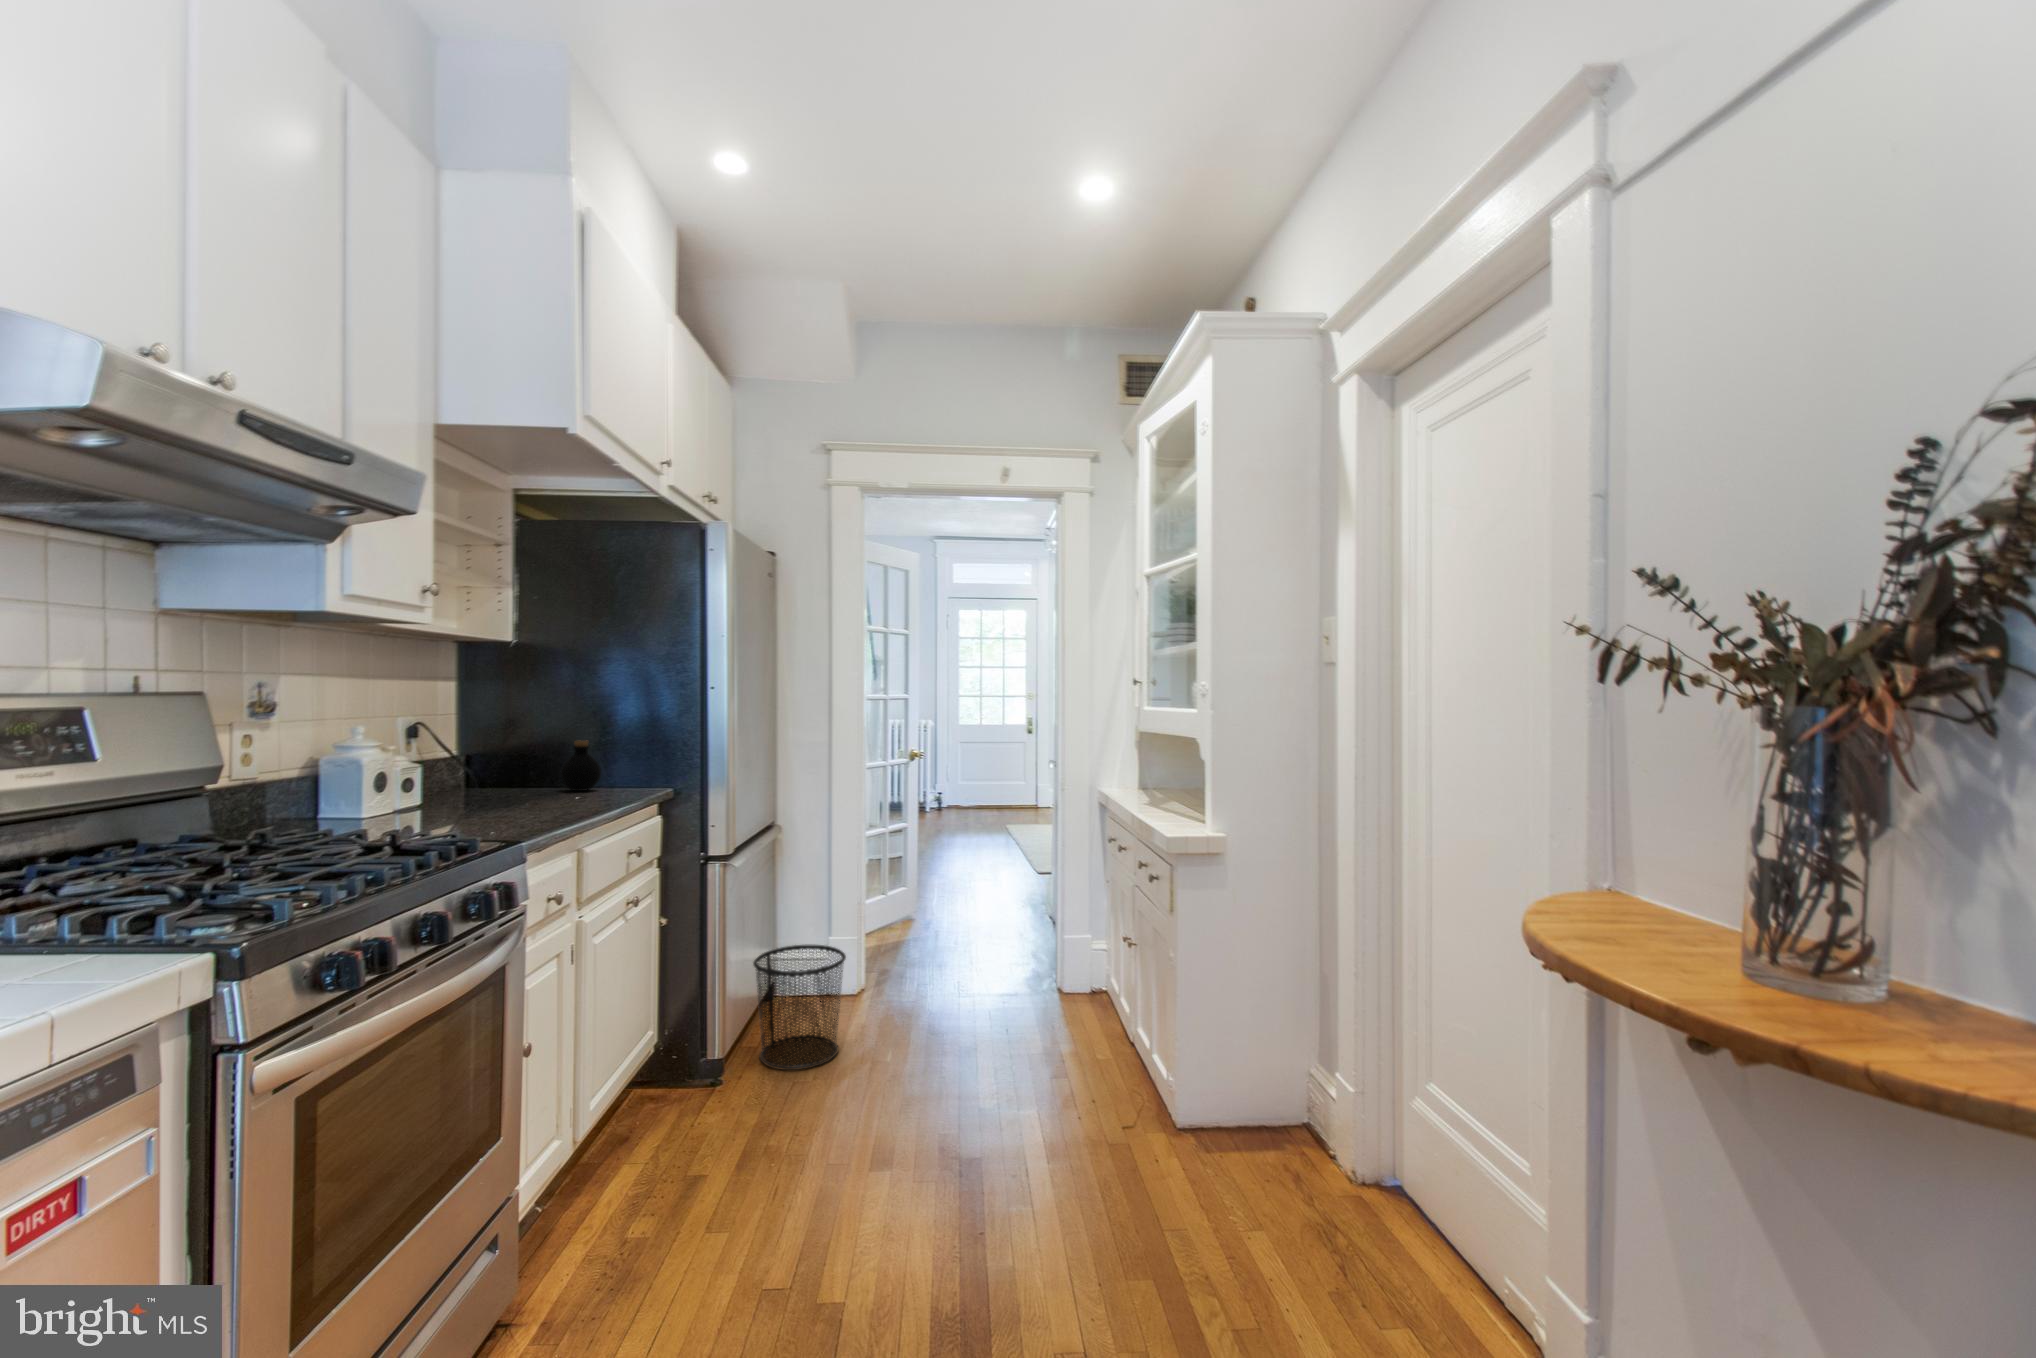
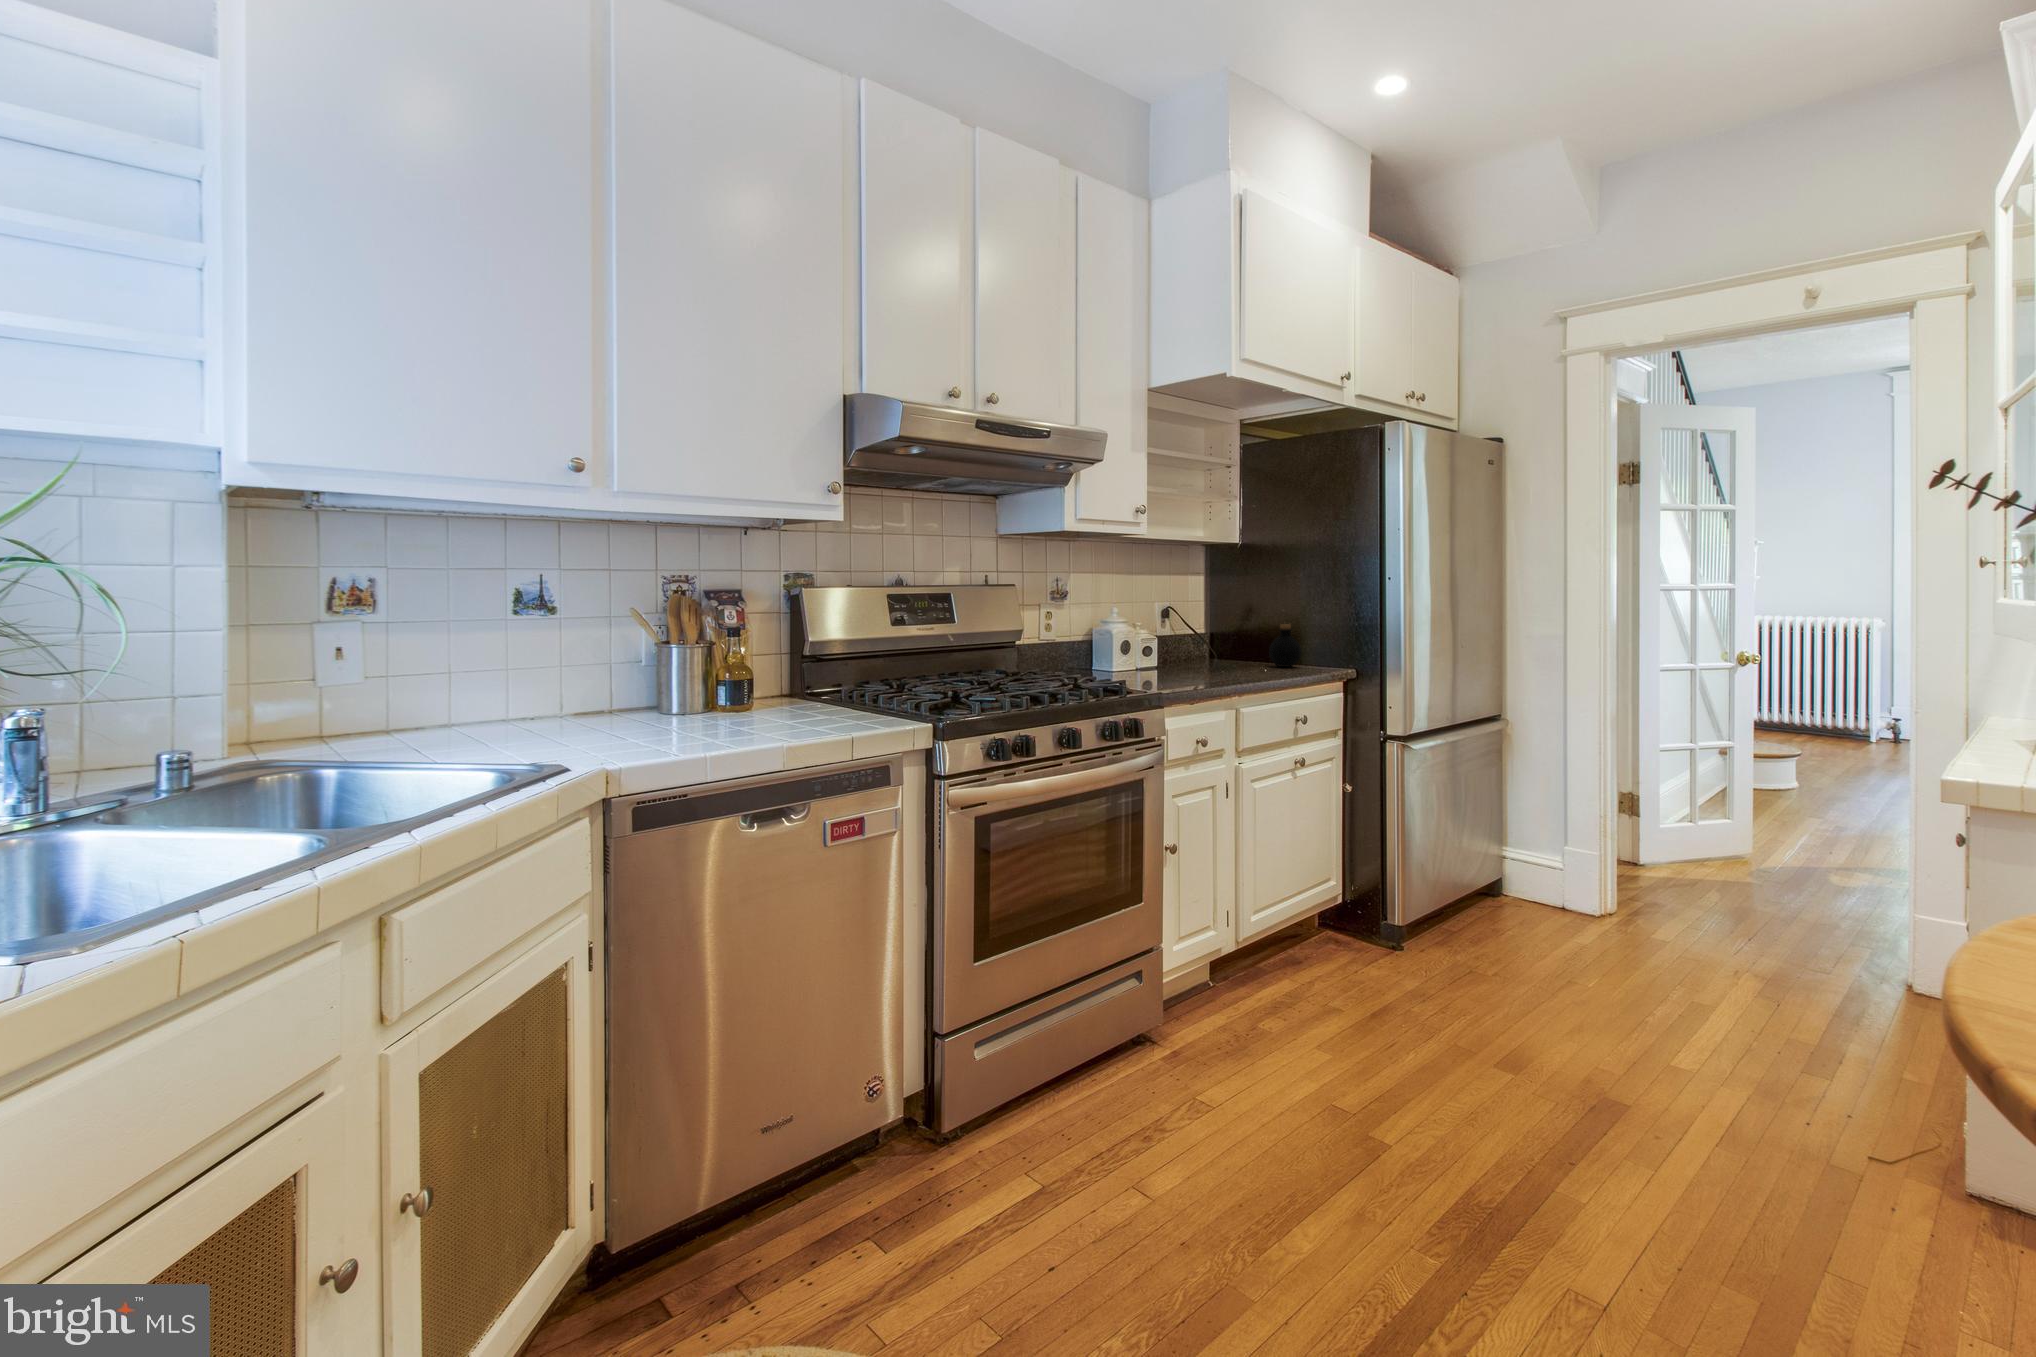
waste bin: present [753,945,846,1070] -> none [1439,842,1545,967]

